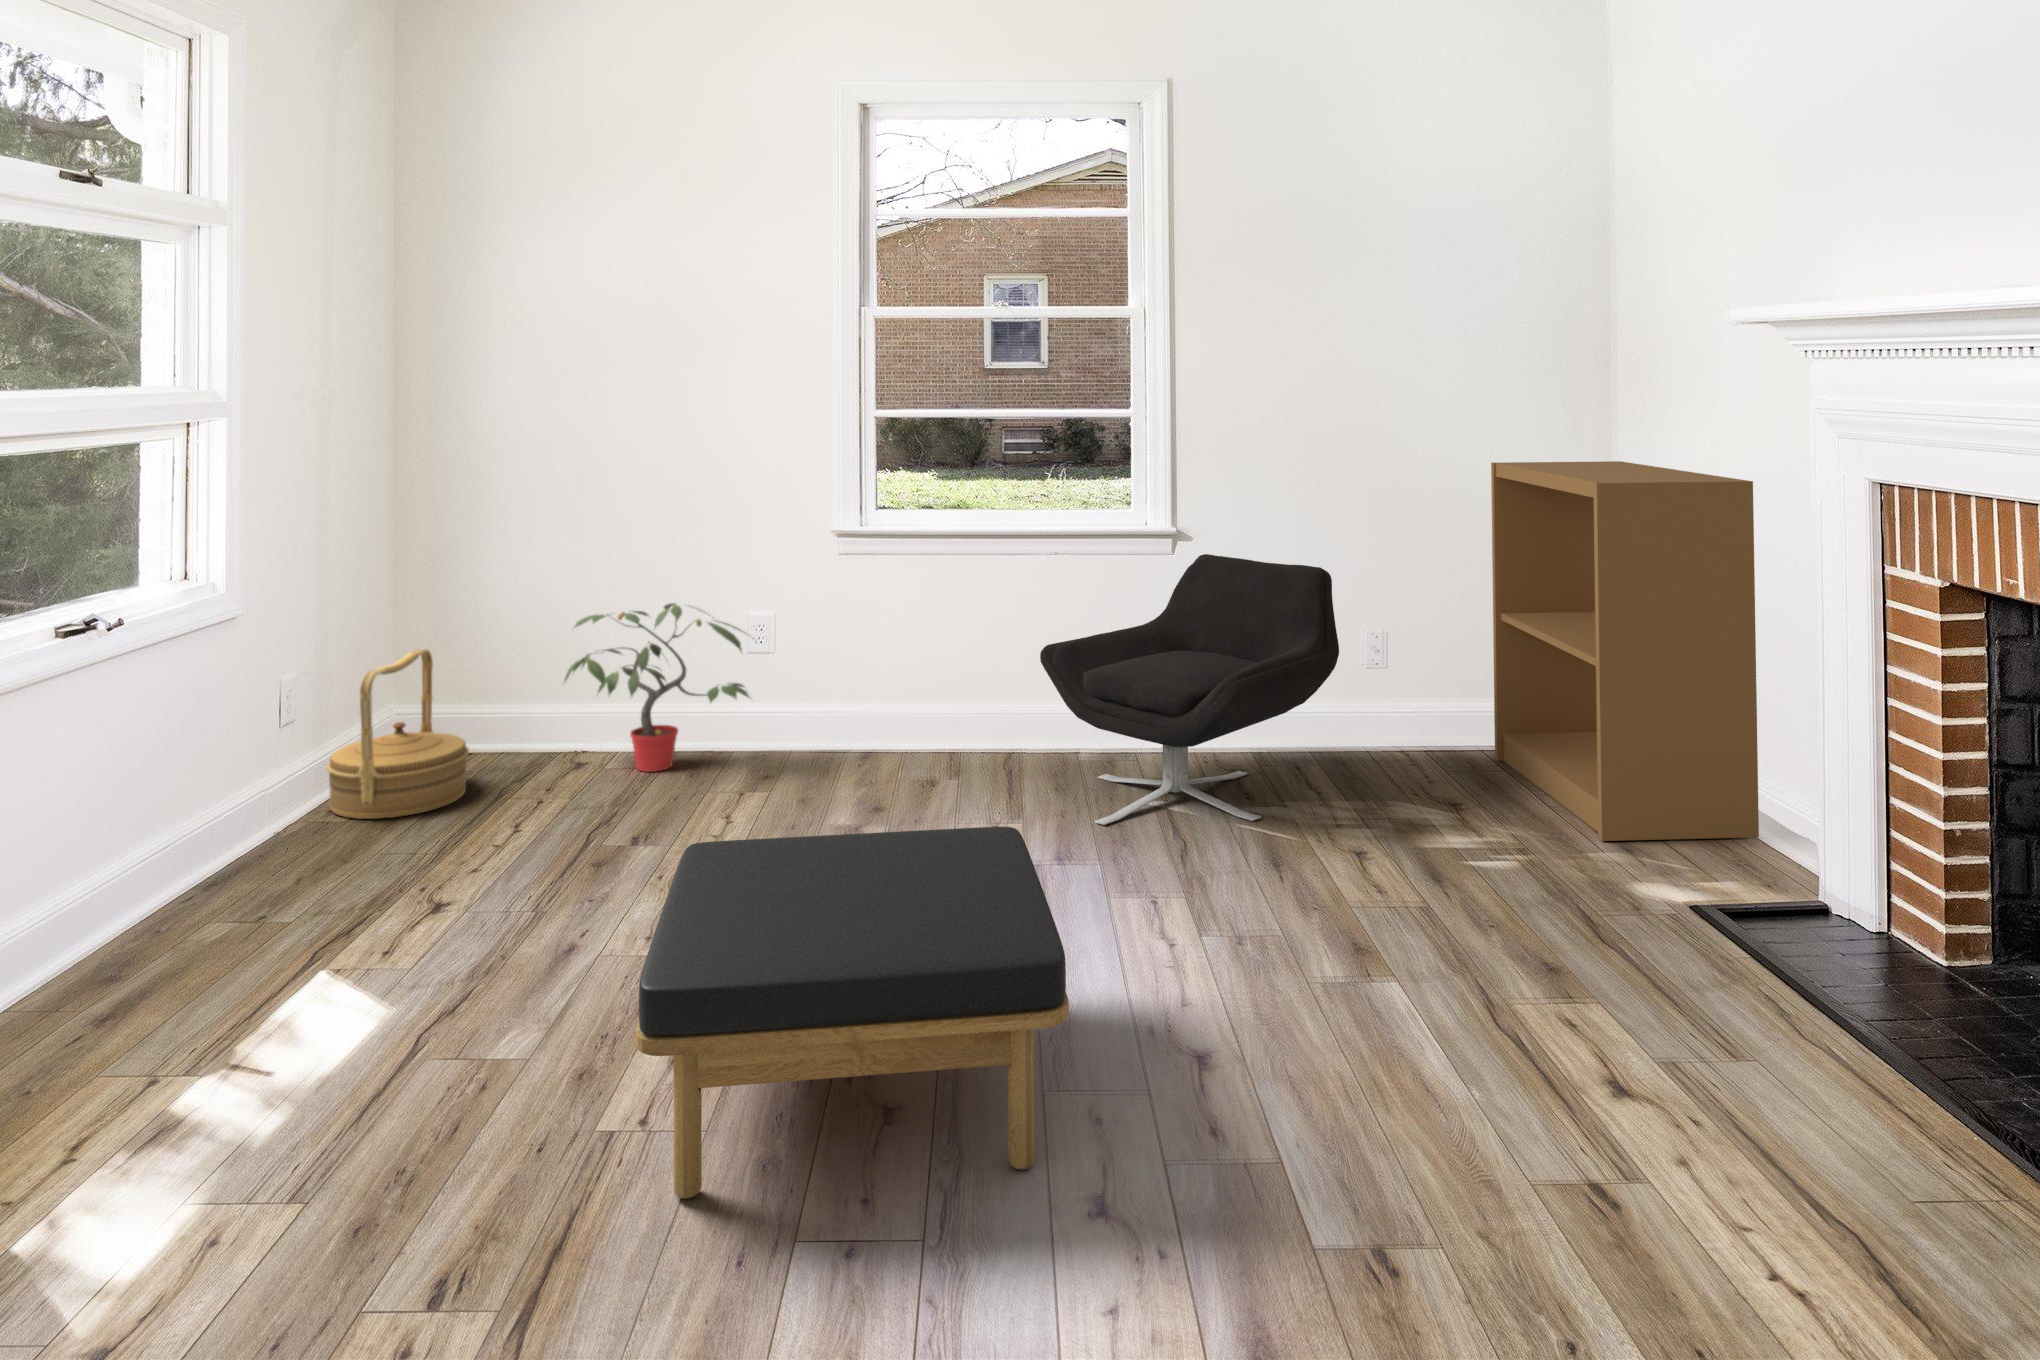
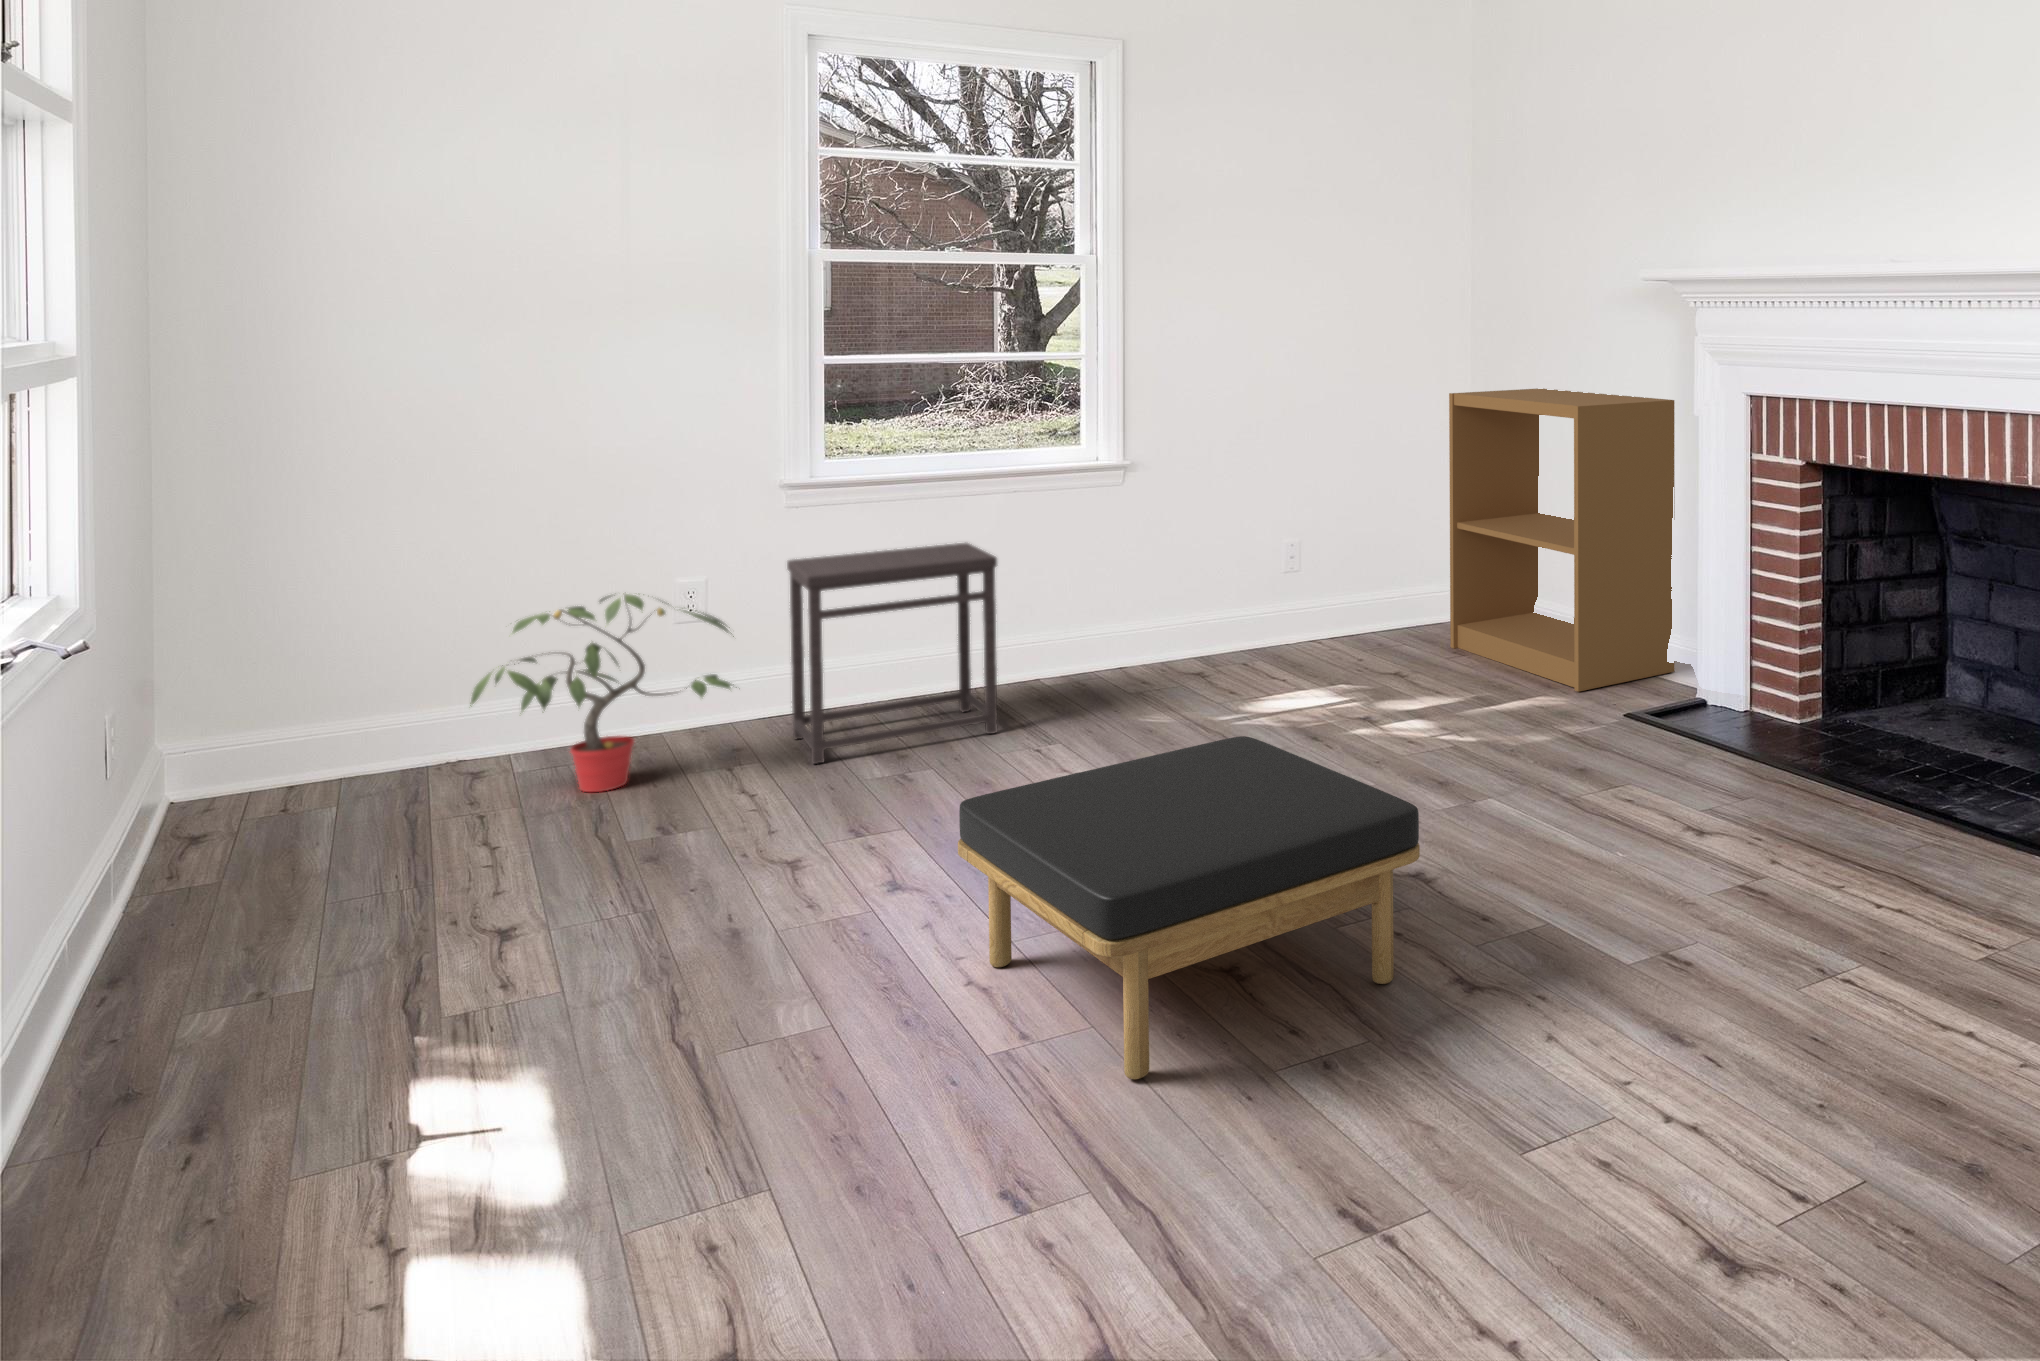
lounge chair: present [1040,554,1339,825] -> none [1078,491,1356,749]
side table: none [801,586,973,777] -> present [787,543,998,764]
woven basket: present [326,649,469,819] -> none [151,685,371,911]

